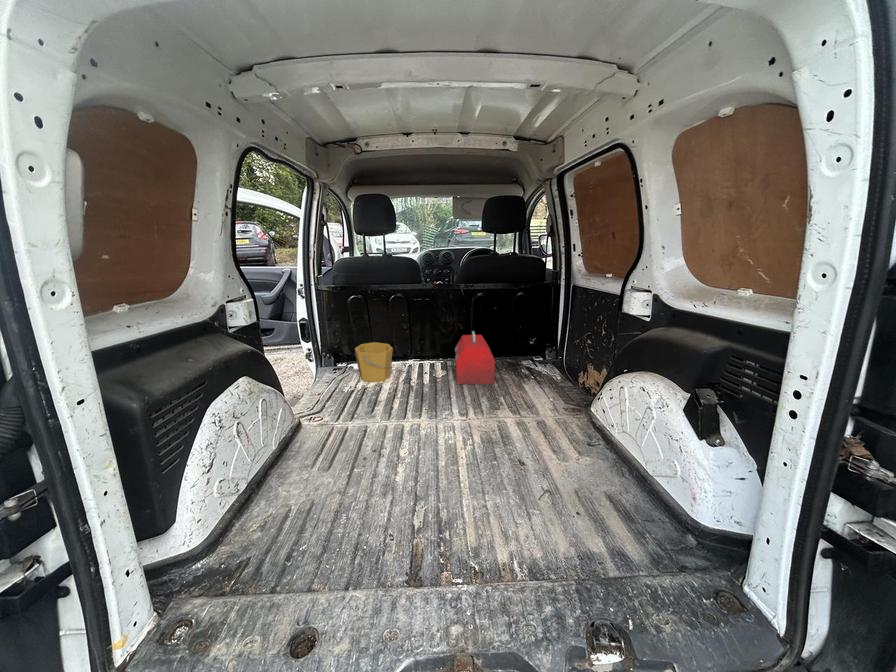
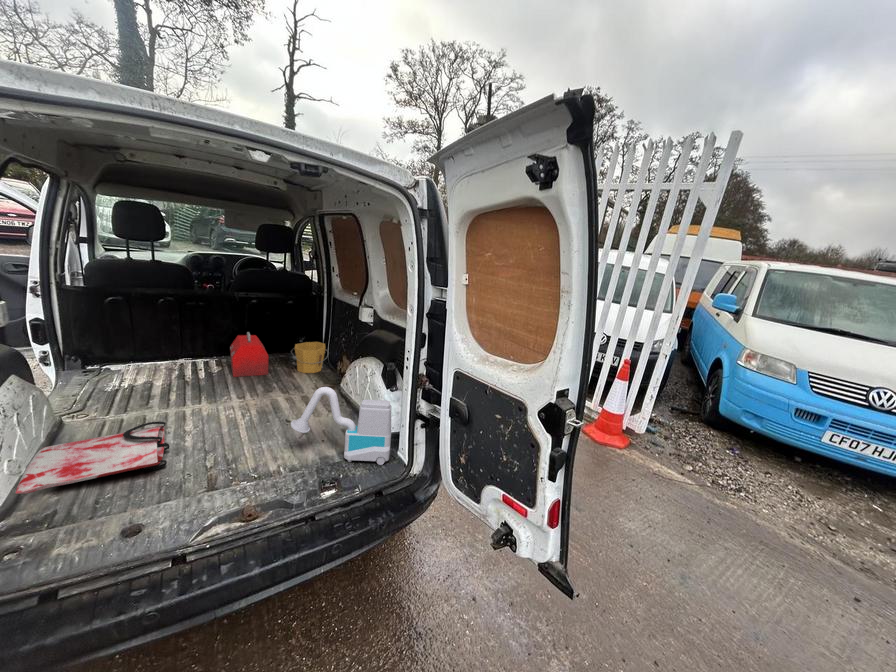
bucket: present [355,342,393,382] -> present [294,342,326,373]
vacuum cleaner: none [529,432,741,616] -> present [291,387,391,465]
bag: none [222,448,378,524] -> present [16,422,170,494]

